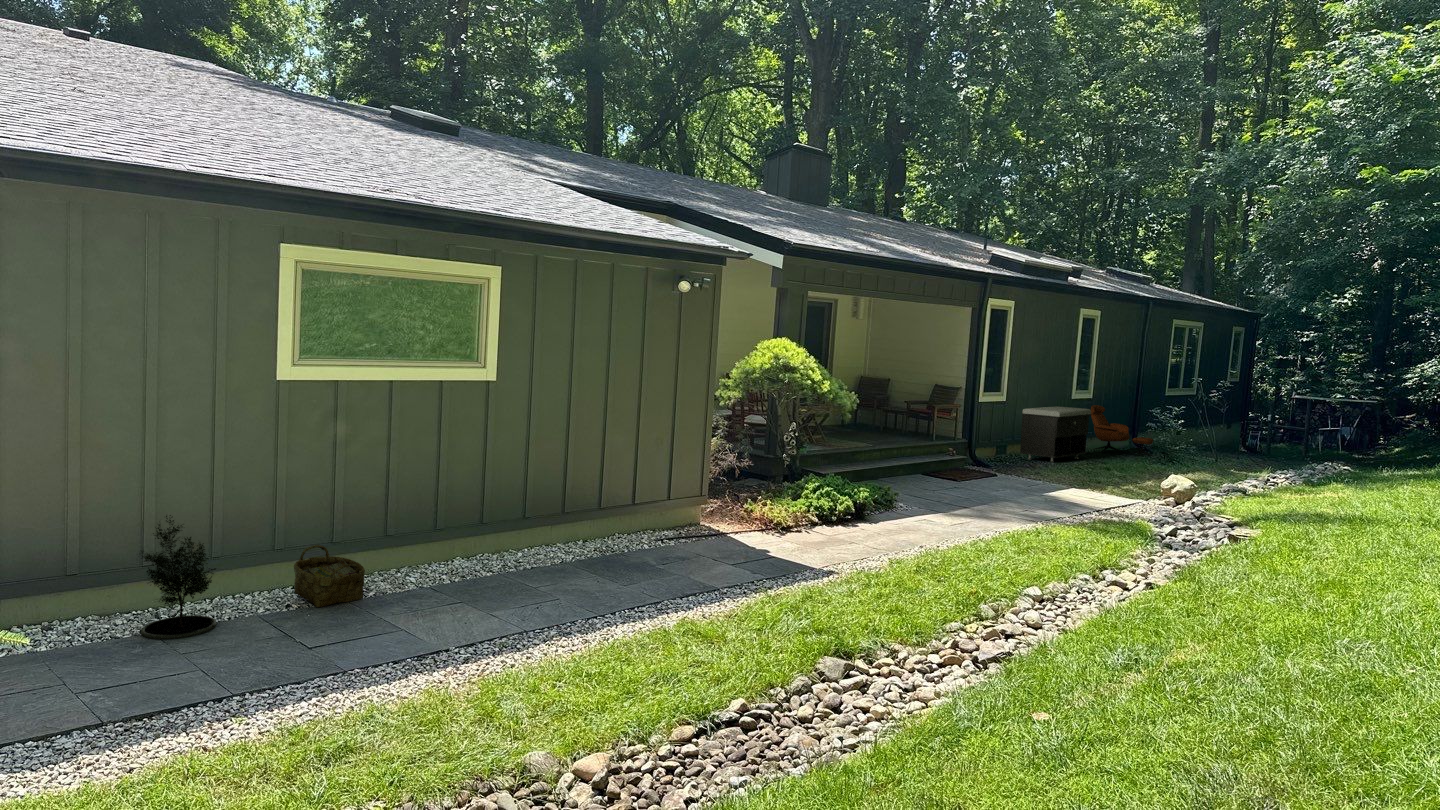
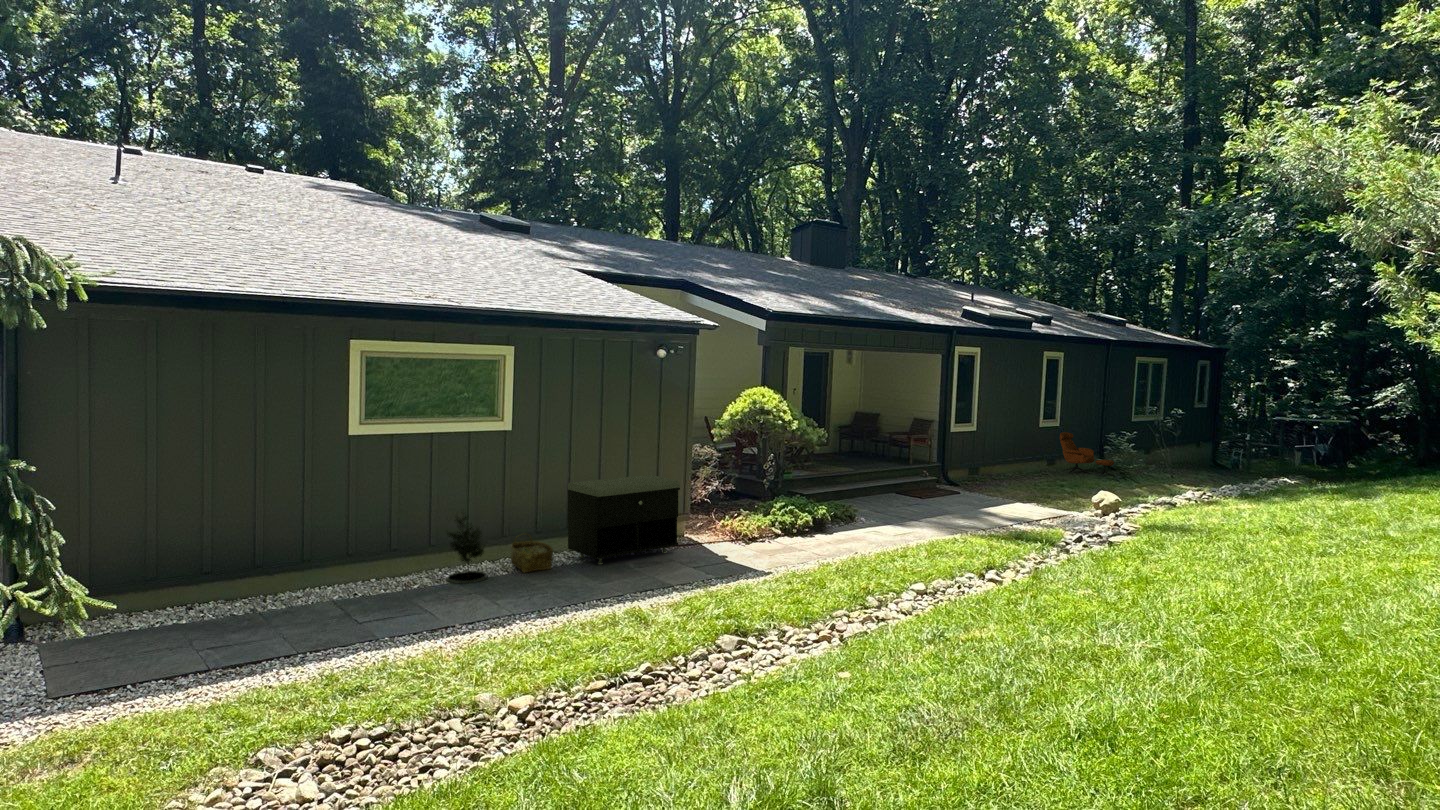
storage bench: present [1020,406,1091,462] -> present [568,475,680,564]
potted tree: present [141,515,217,640] -> present [446,516,488,584]
woven basket: present [294,545,365,607] -> present [510,533,553,573]

